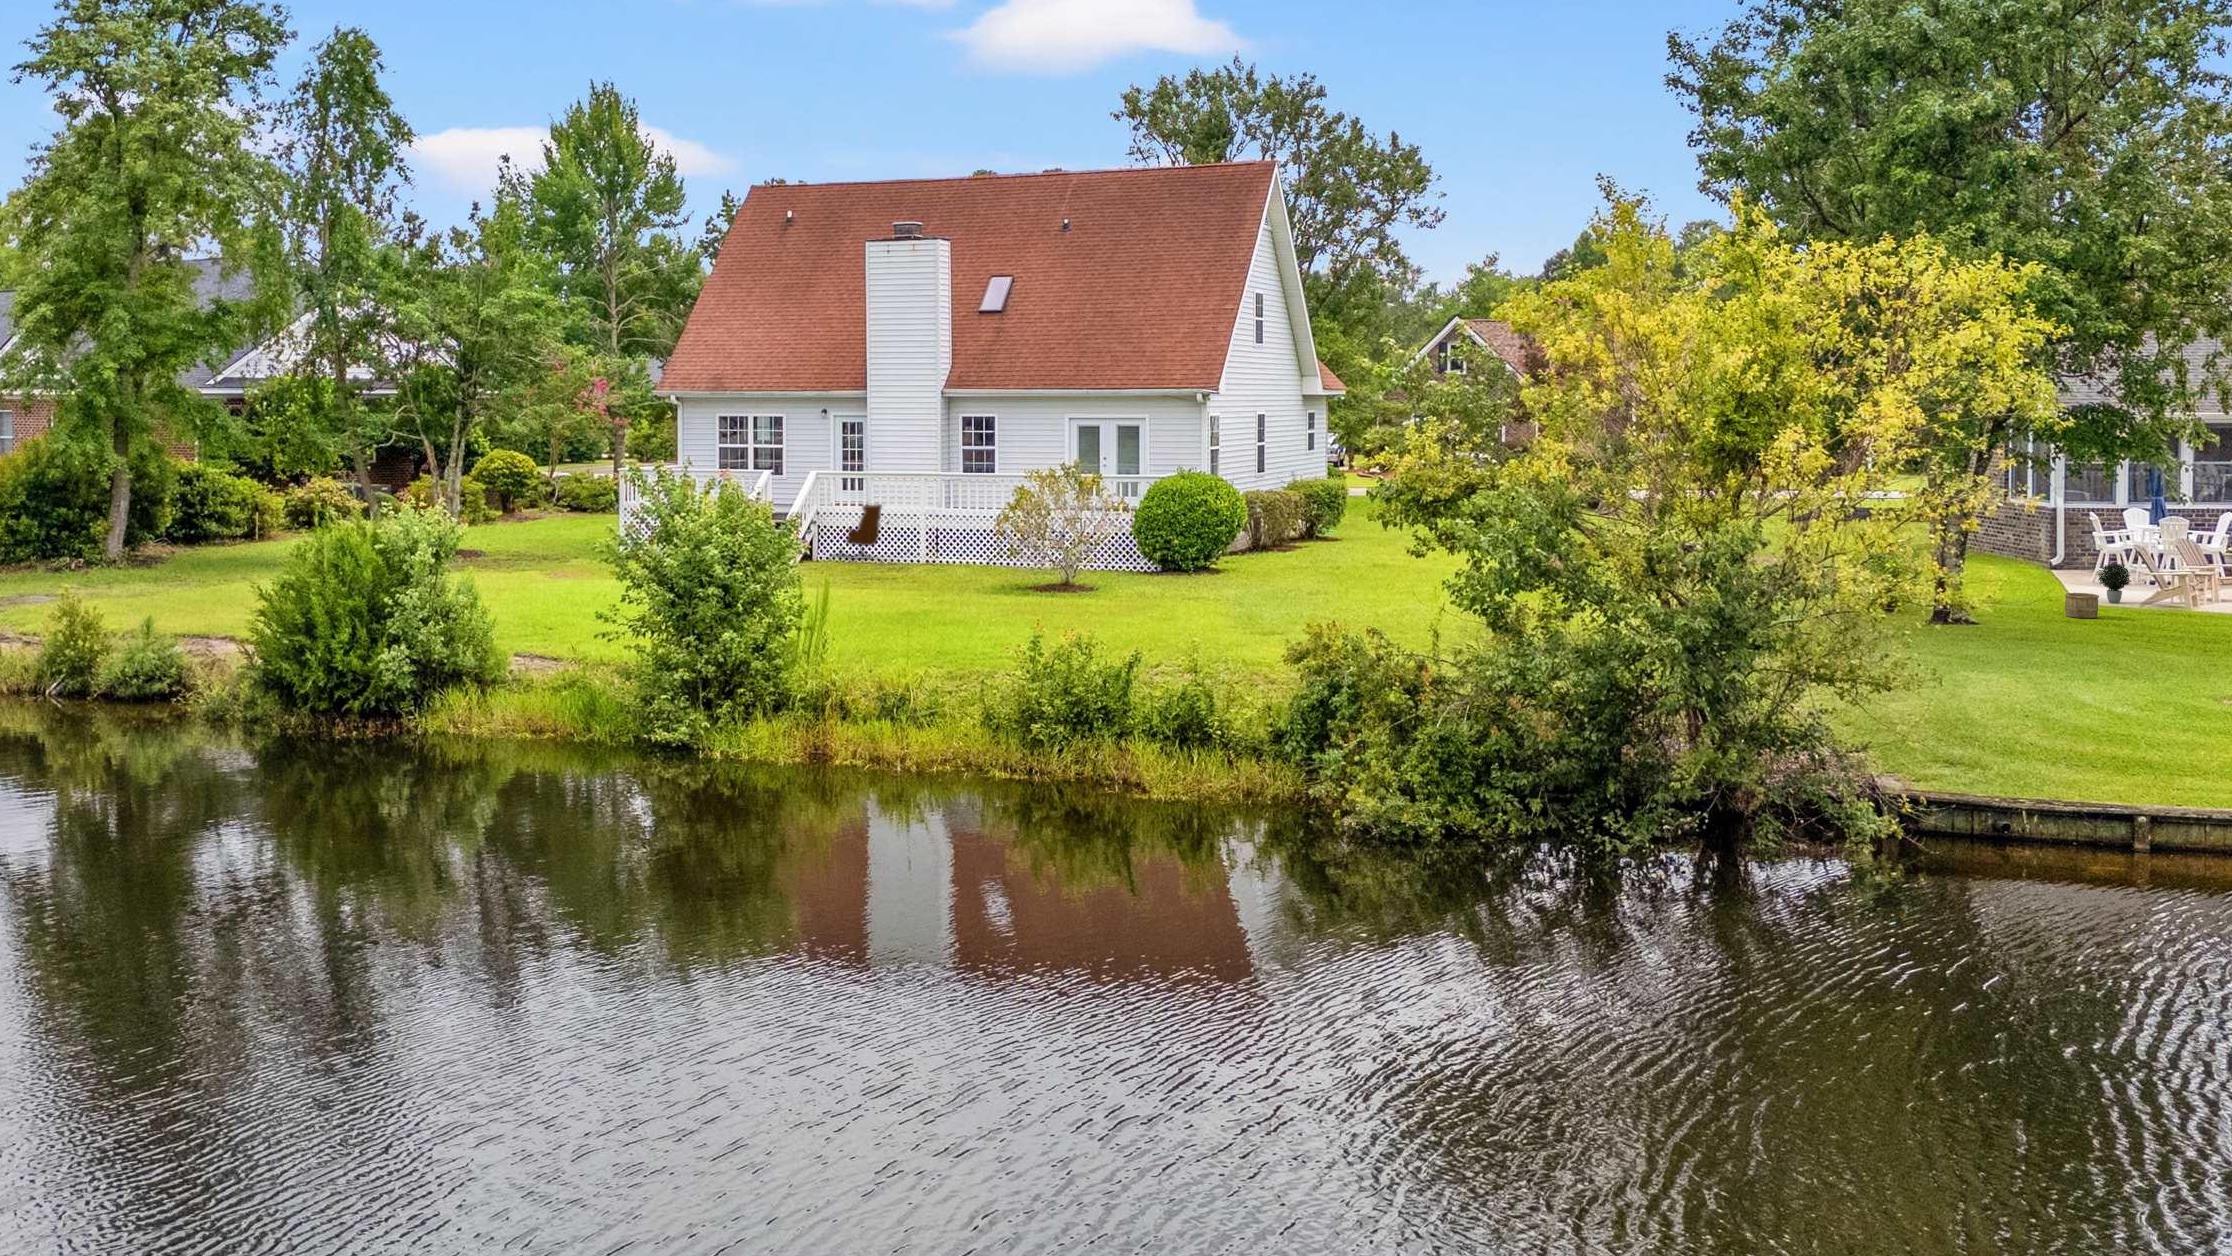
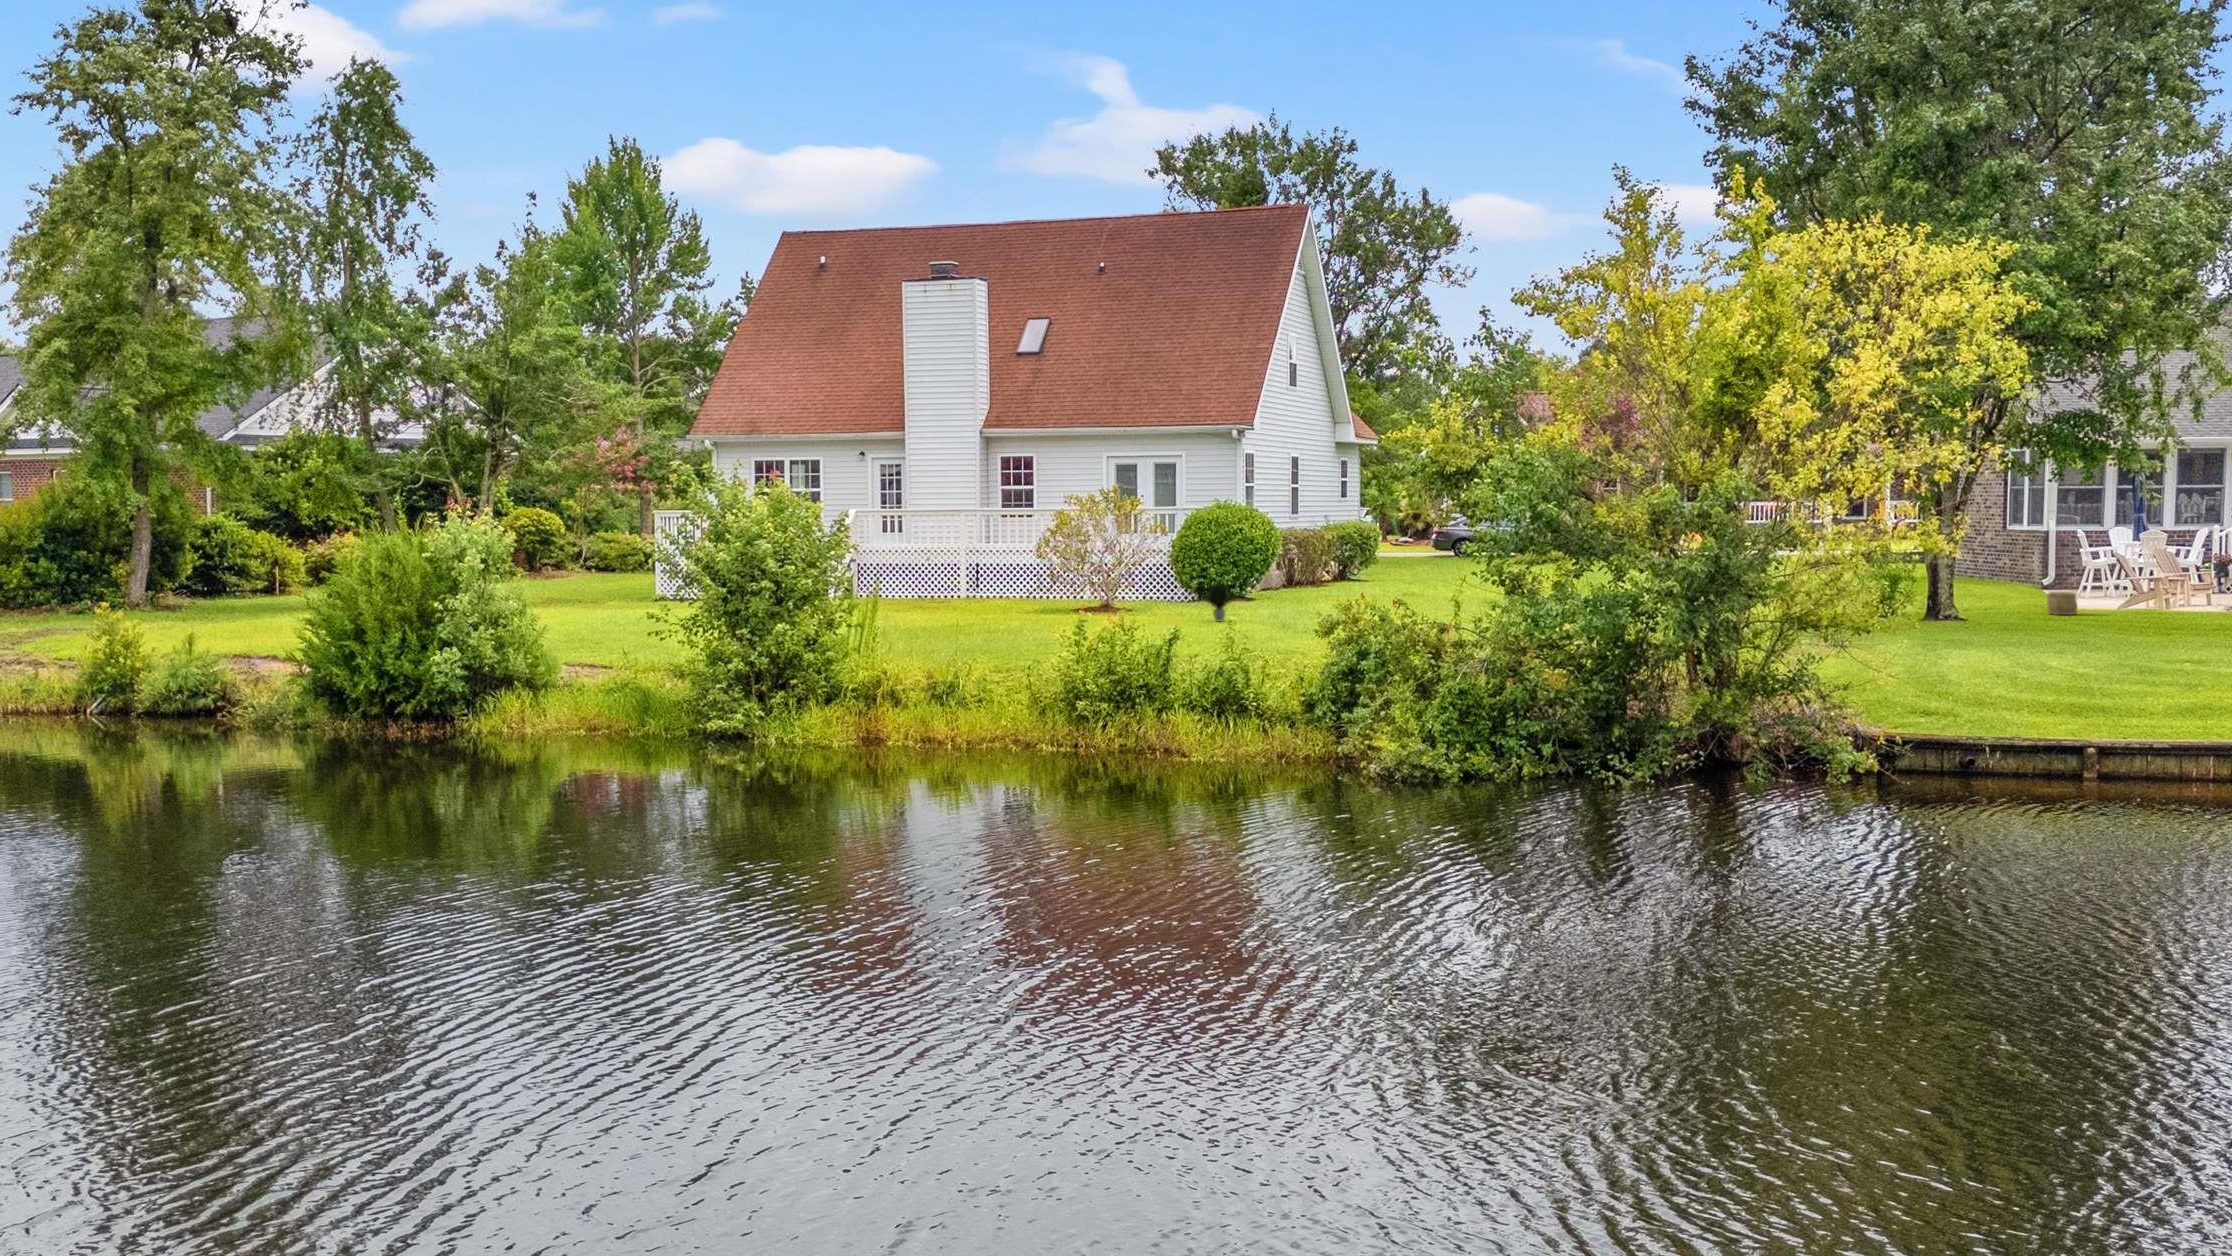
lounge chair: present [836,504,882,556] -> none [863,537,918,594]
potted plant: present [2098,564,2131,603] -> present [1207,583,1232,621]

